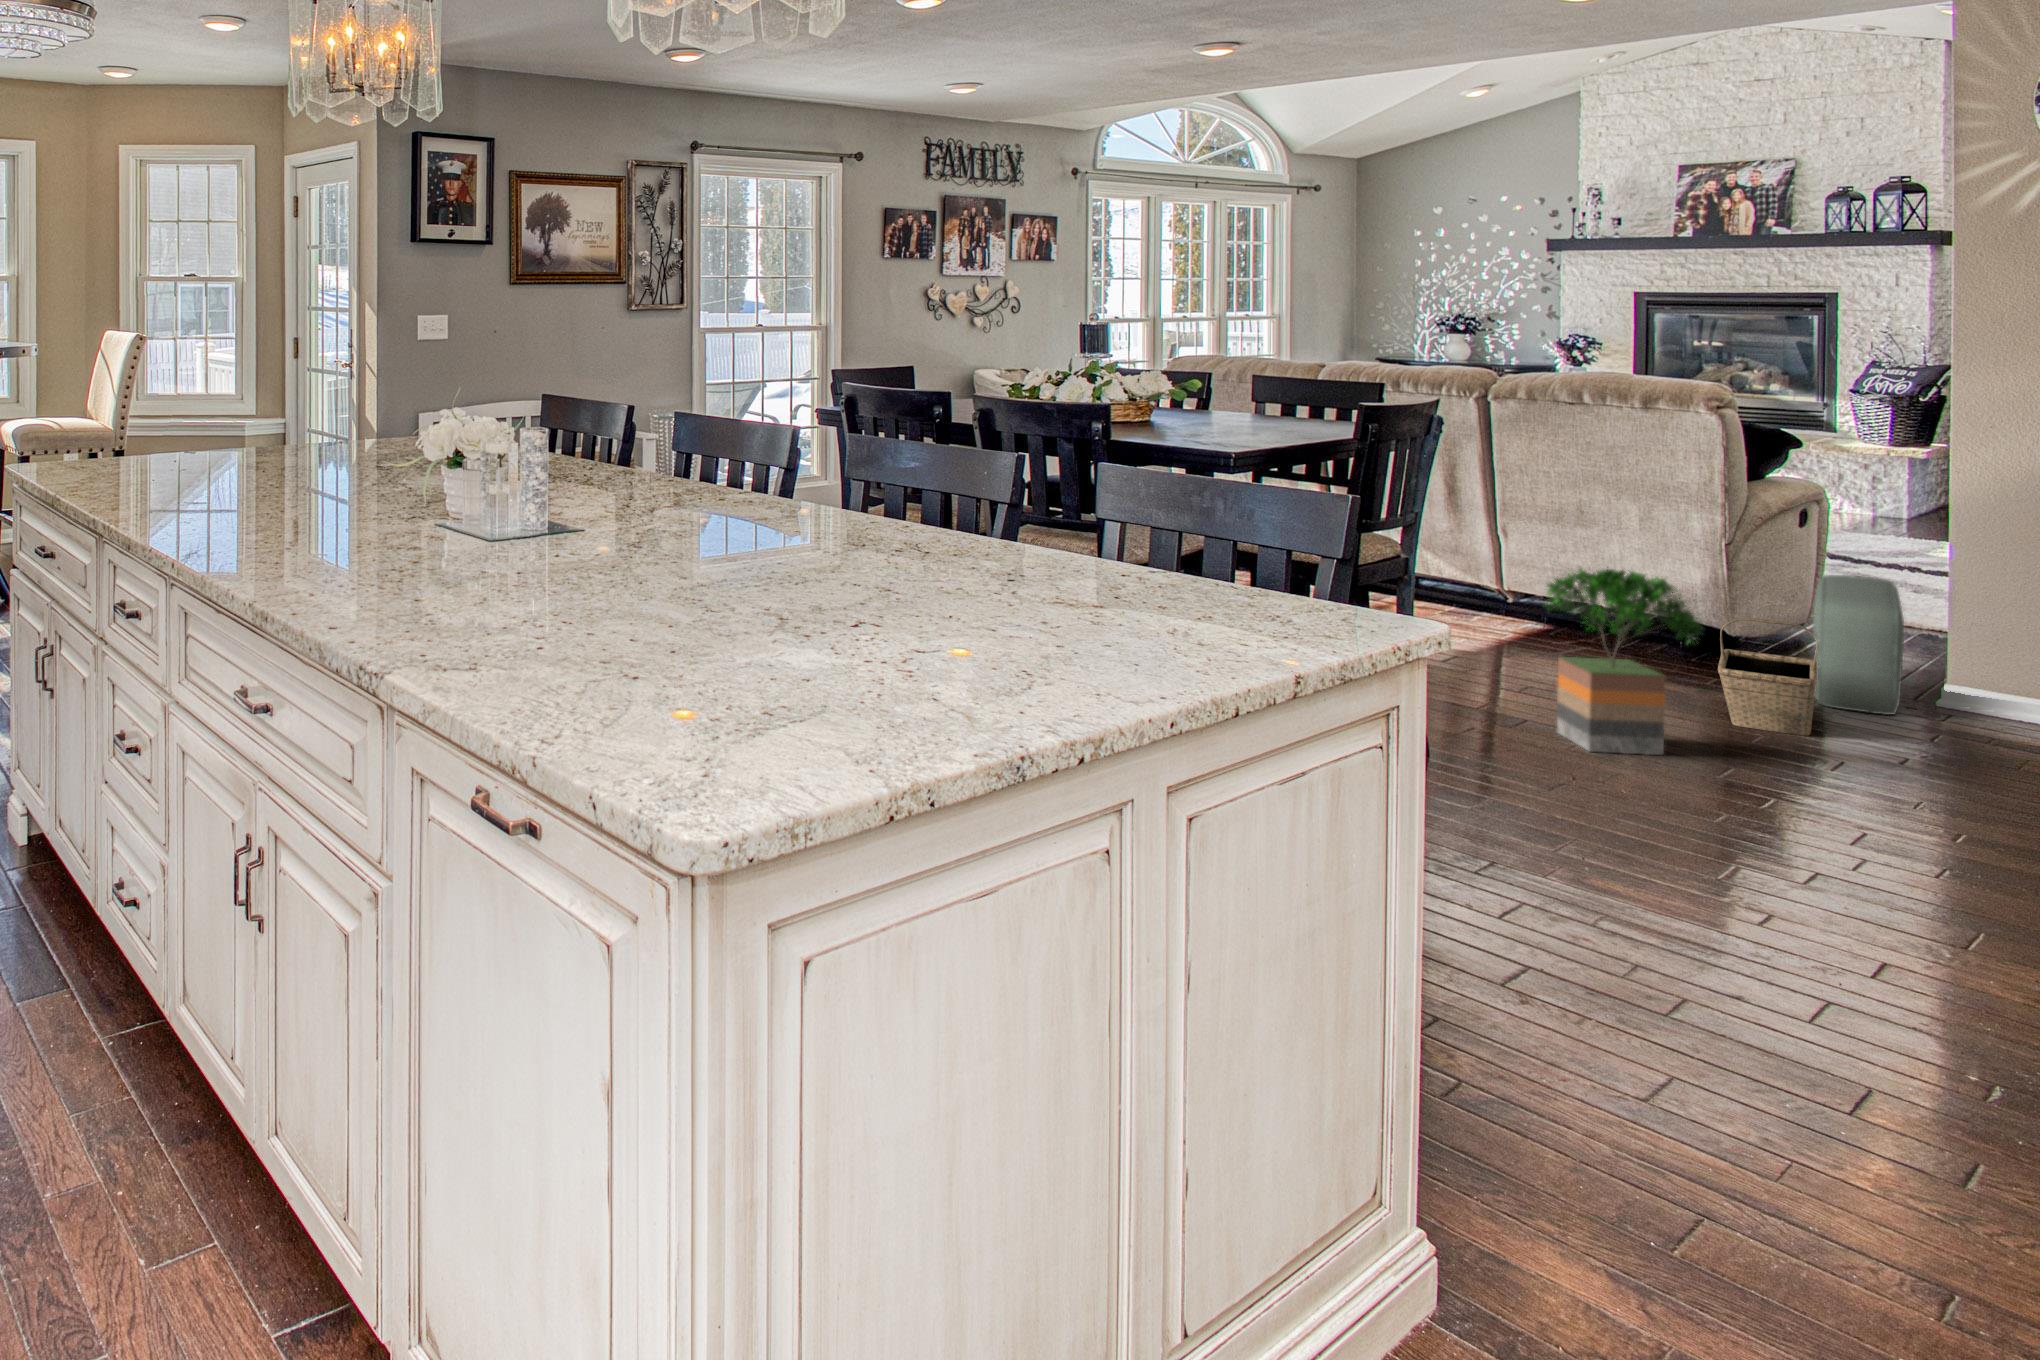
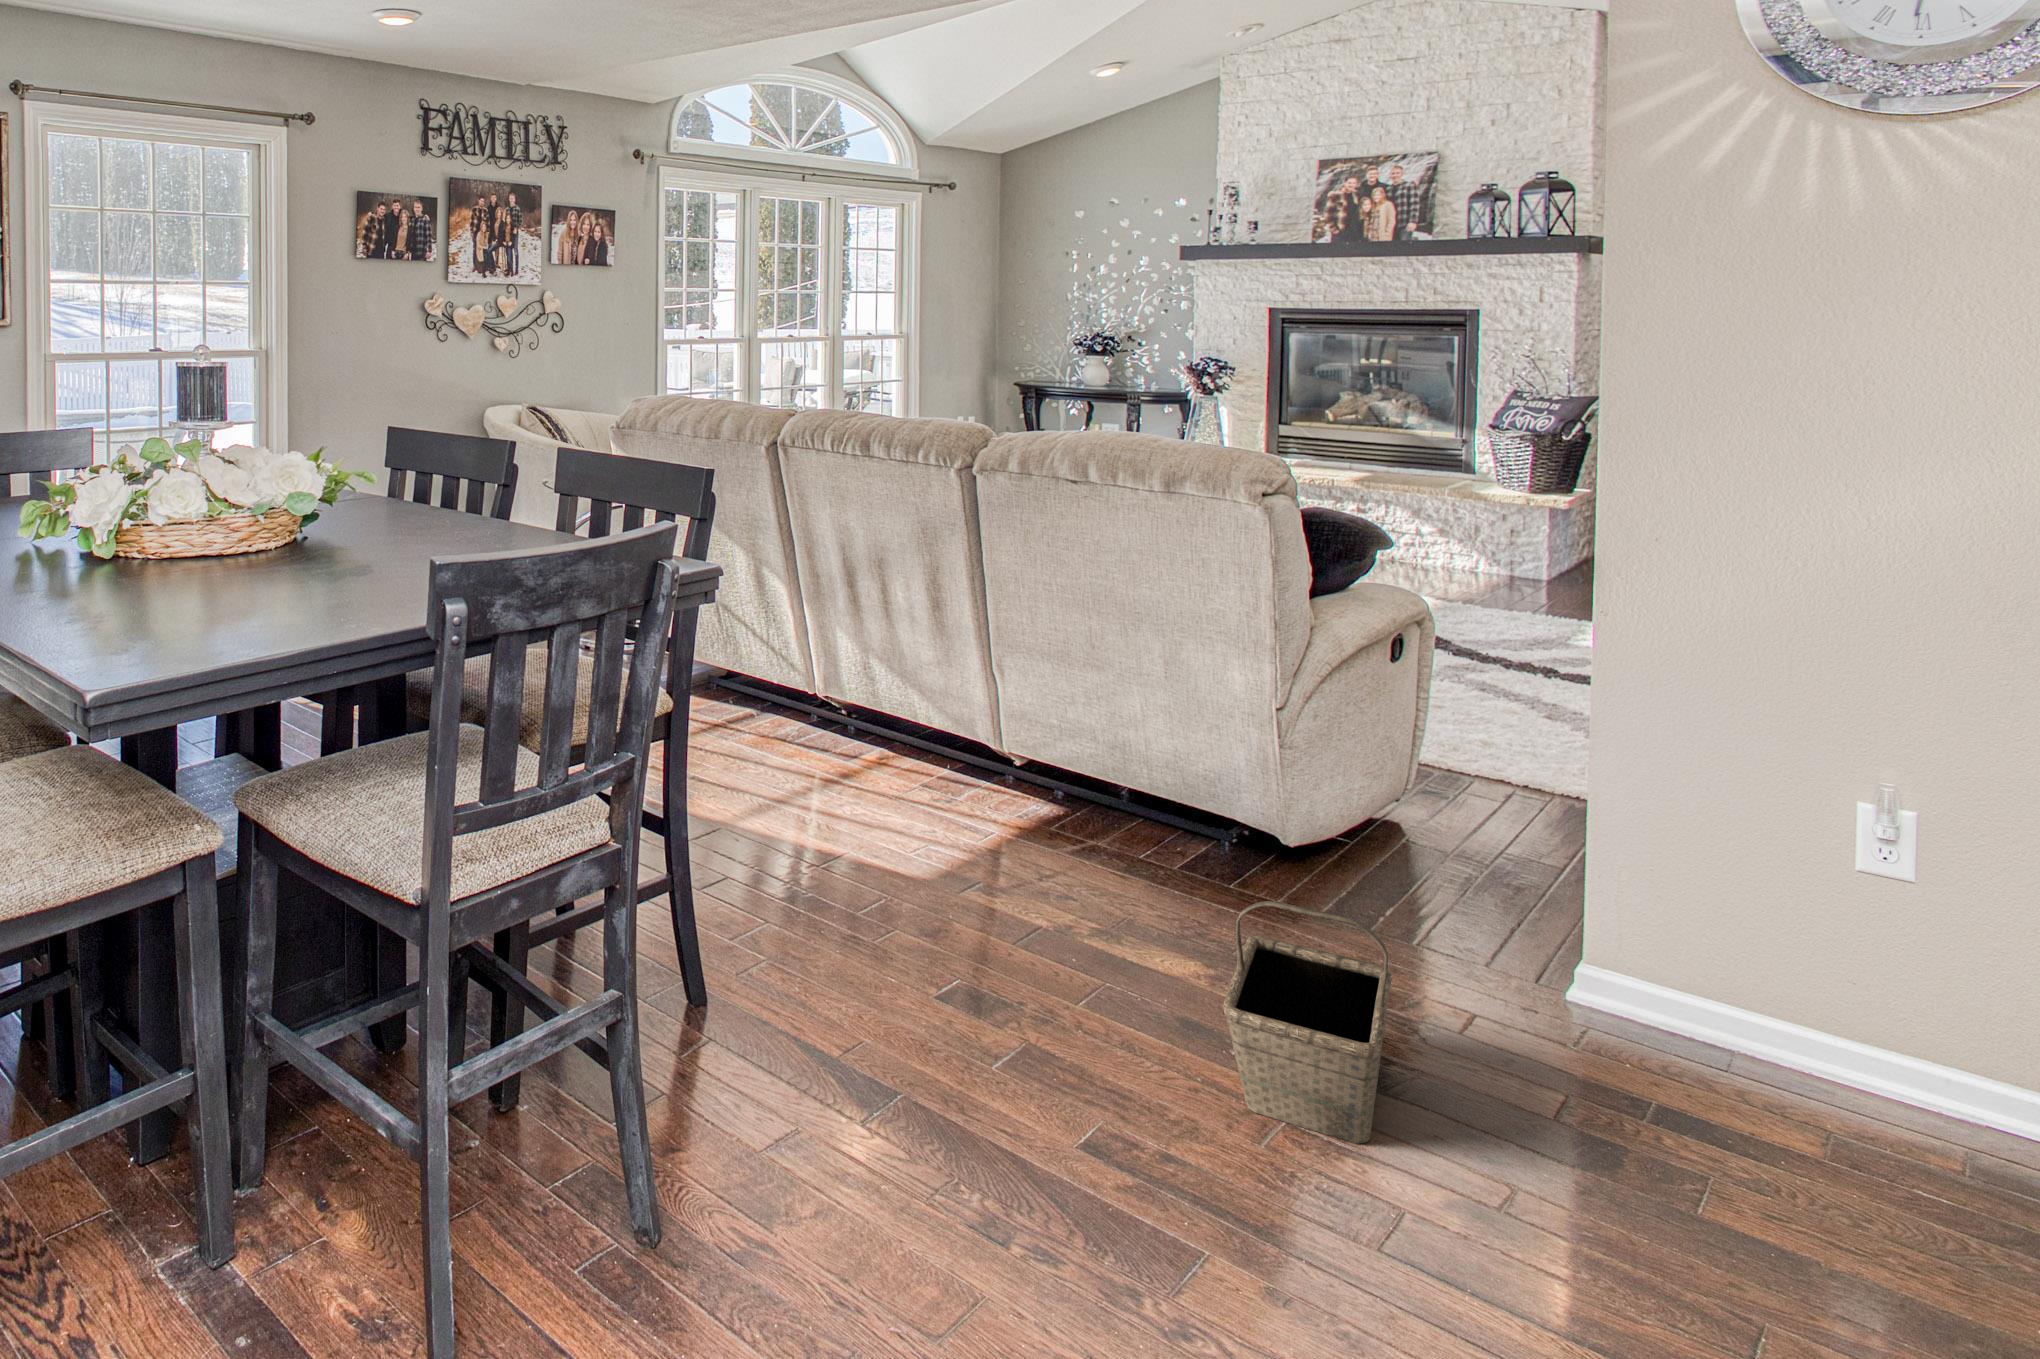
potted tree: present [1545,567,1702,755] -> none [895,849,1163,1247]
pouf: present [1813,575,1904,715] -> none [1393,766,1528,1057]

